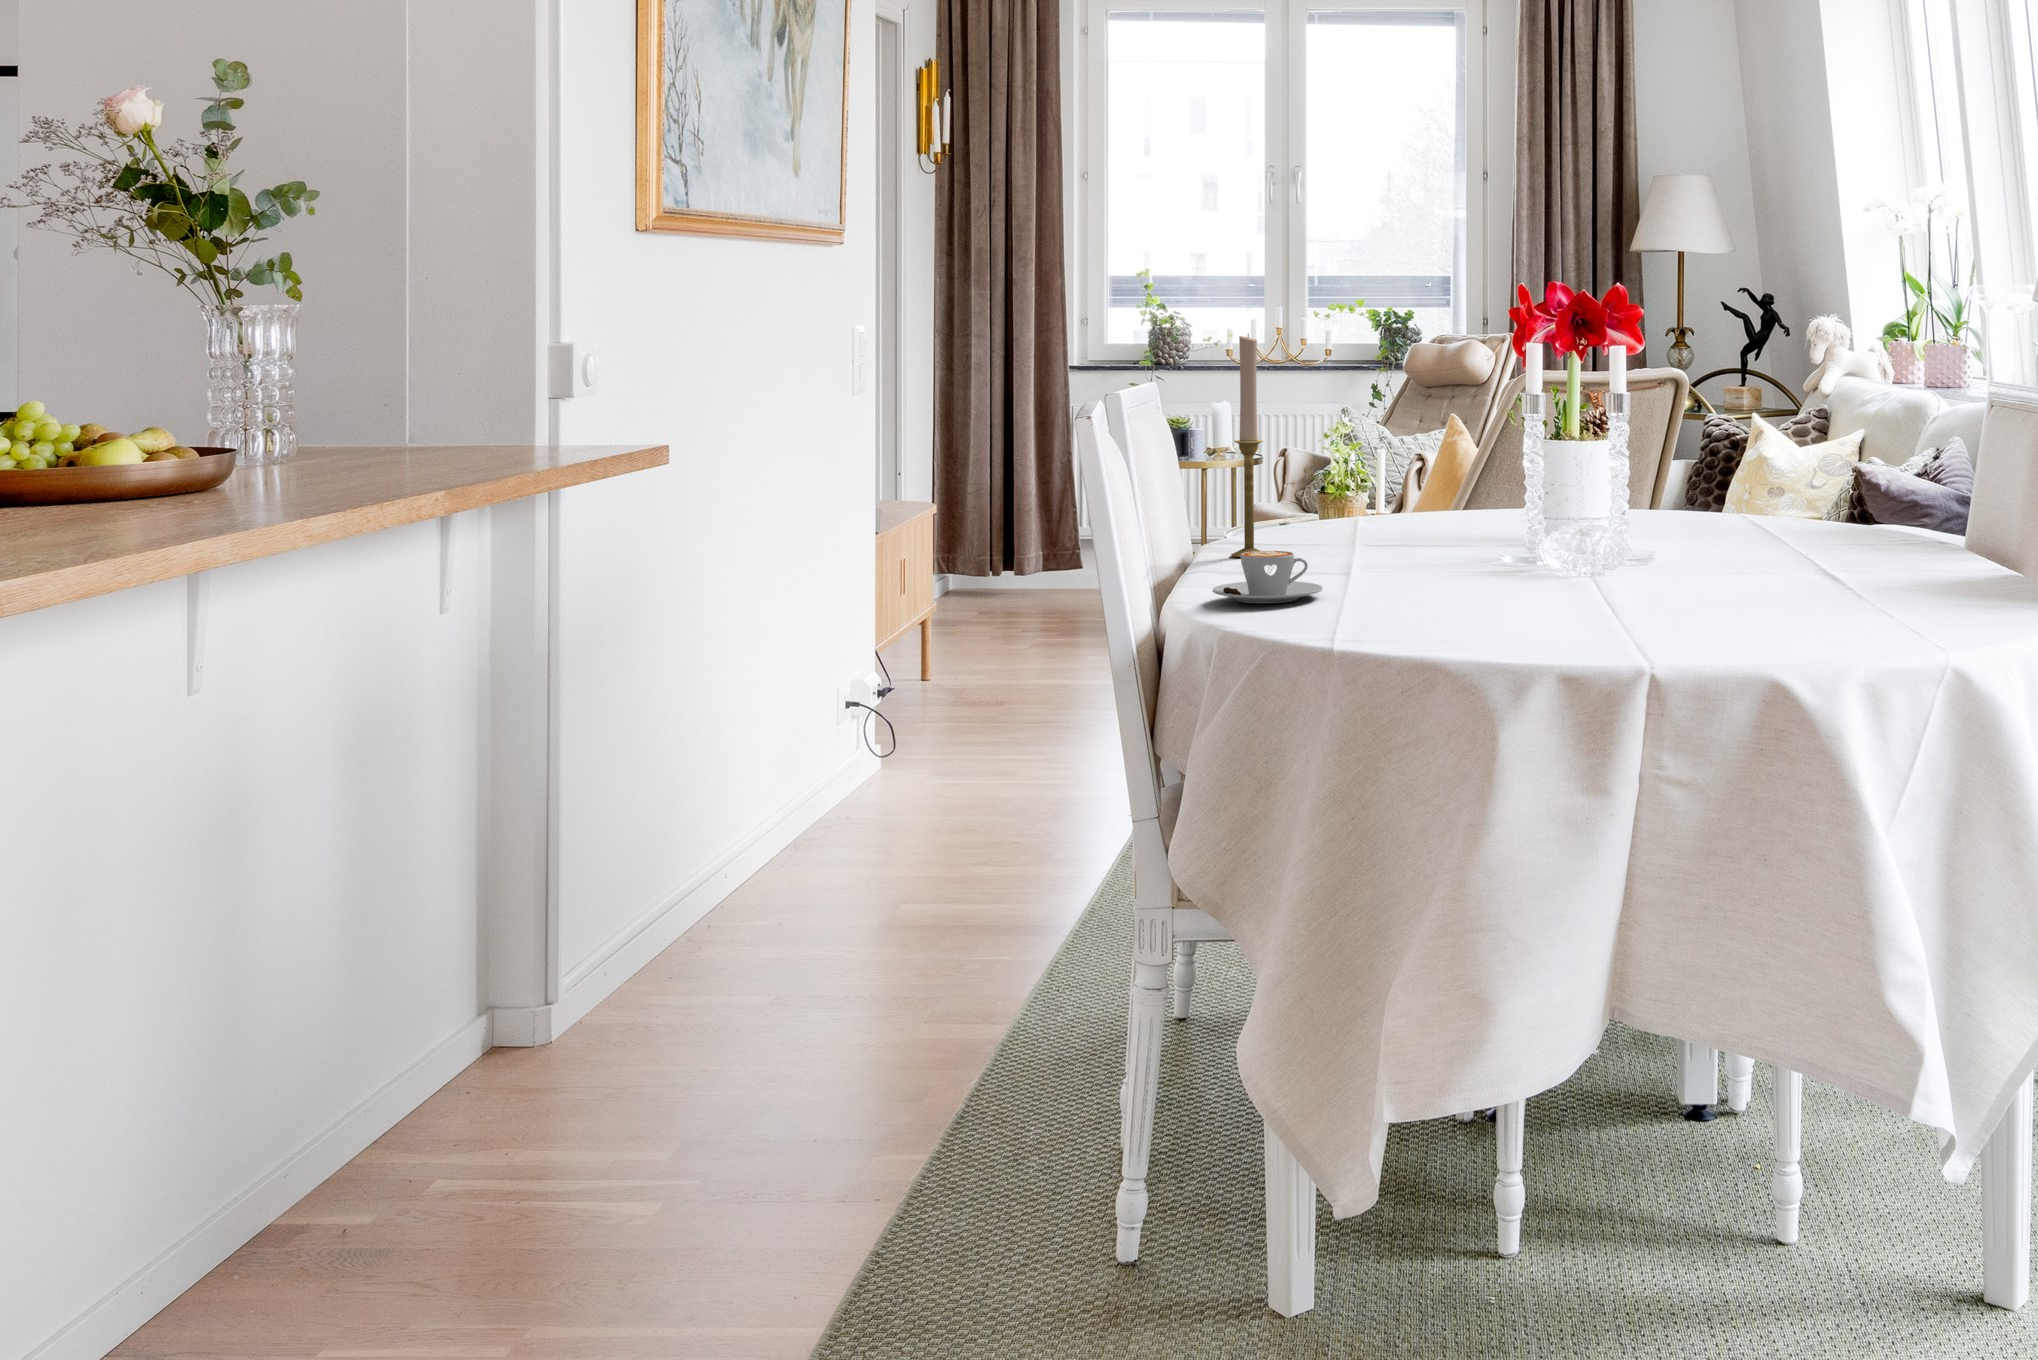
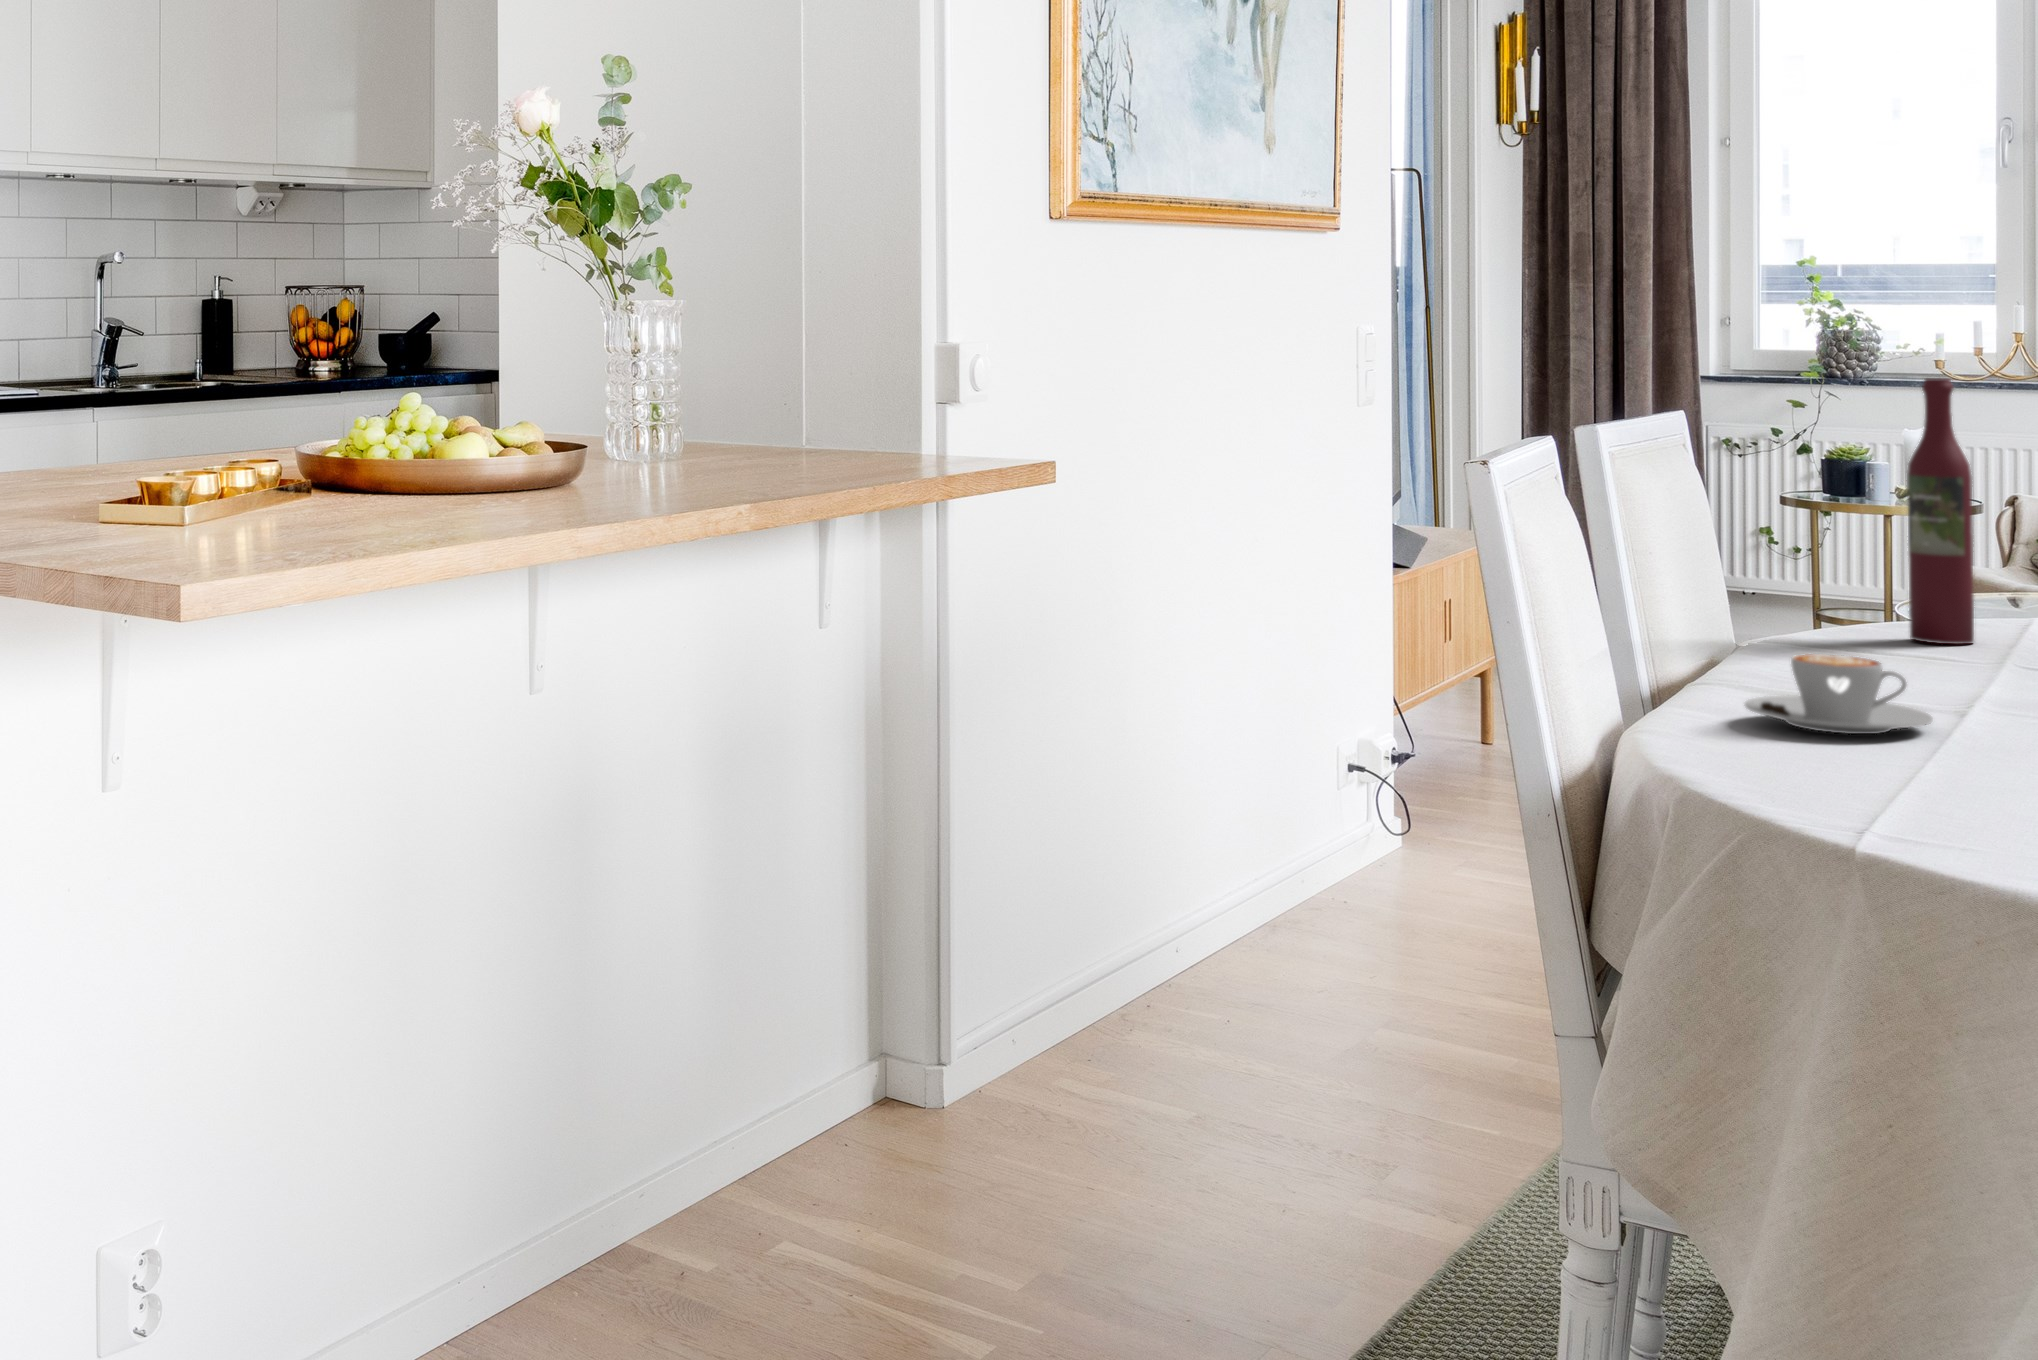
candlestick: present [1231,334,1263,557] -> none [1812,341,1876,657]
wine bottle: none [1283,359,1320,543] -> present [1907,378,1974,644]

